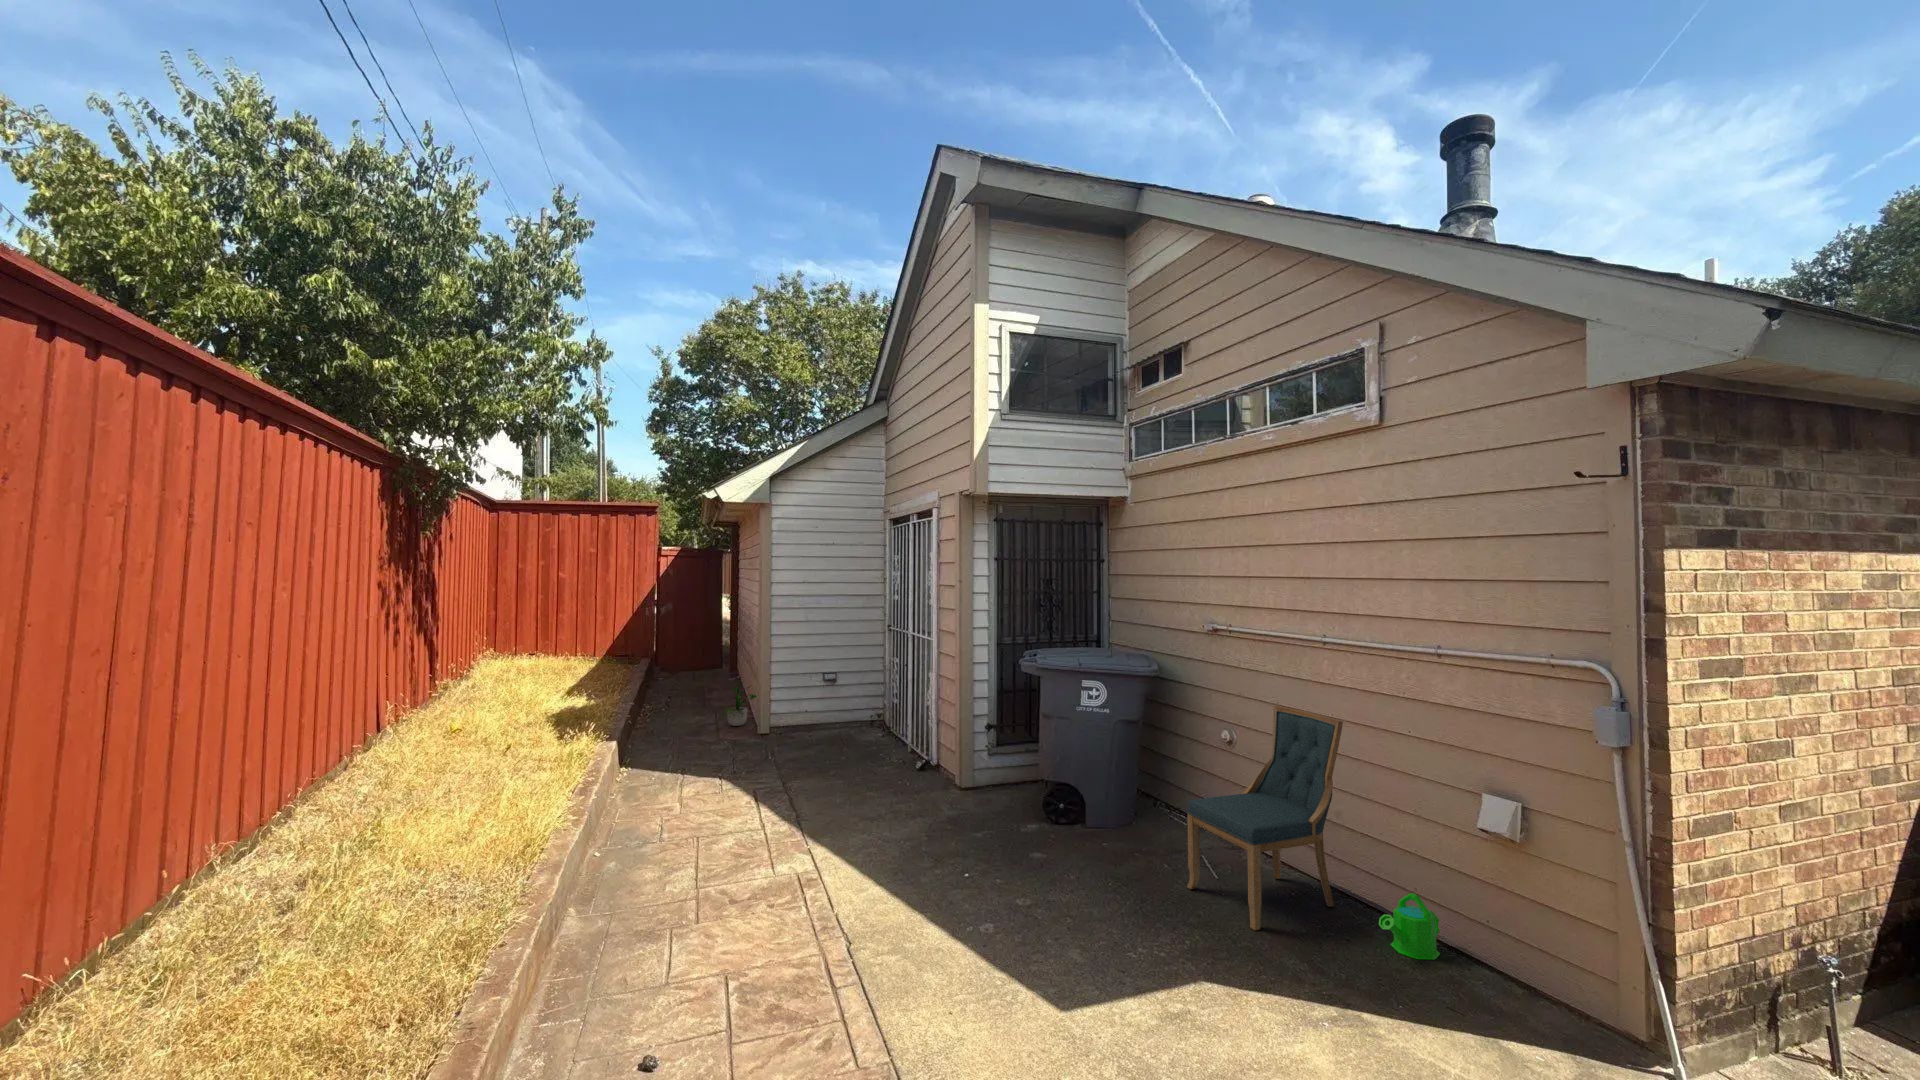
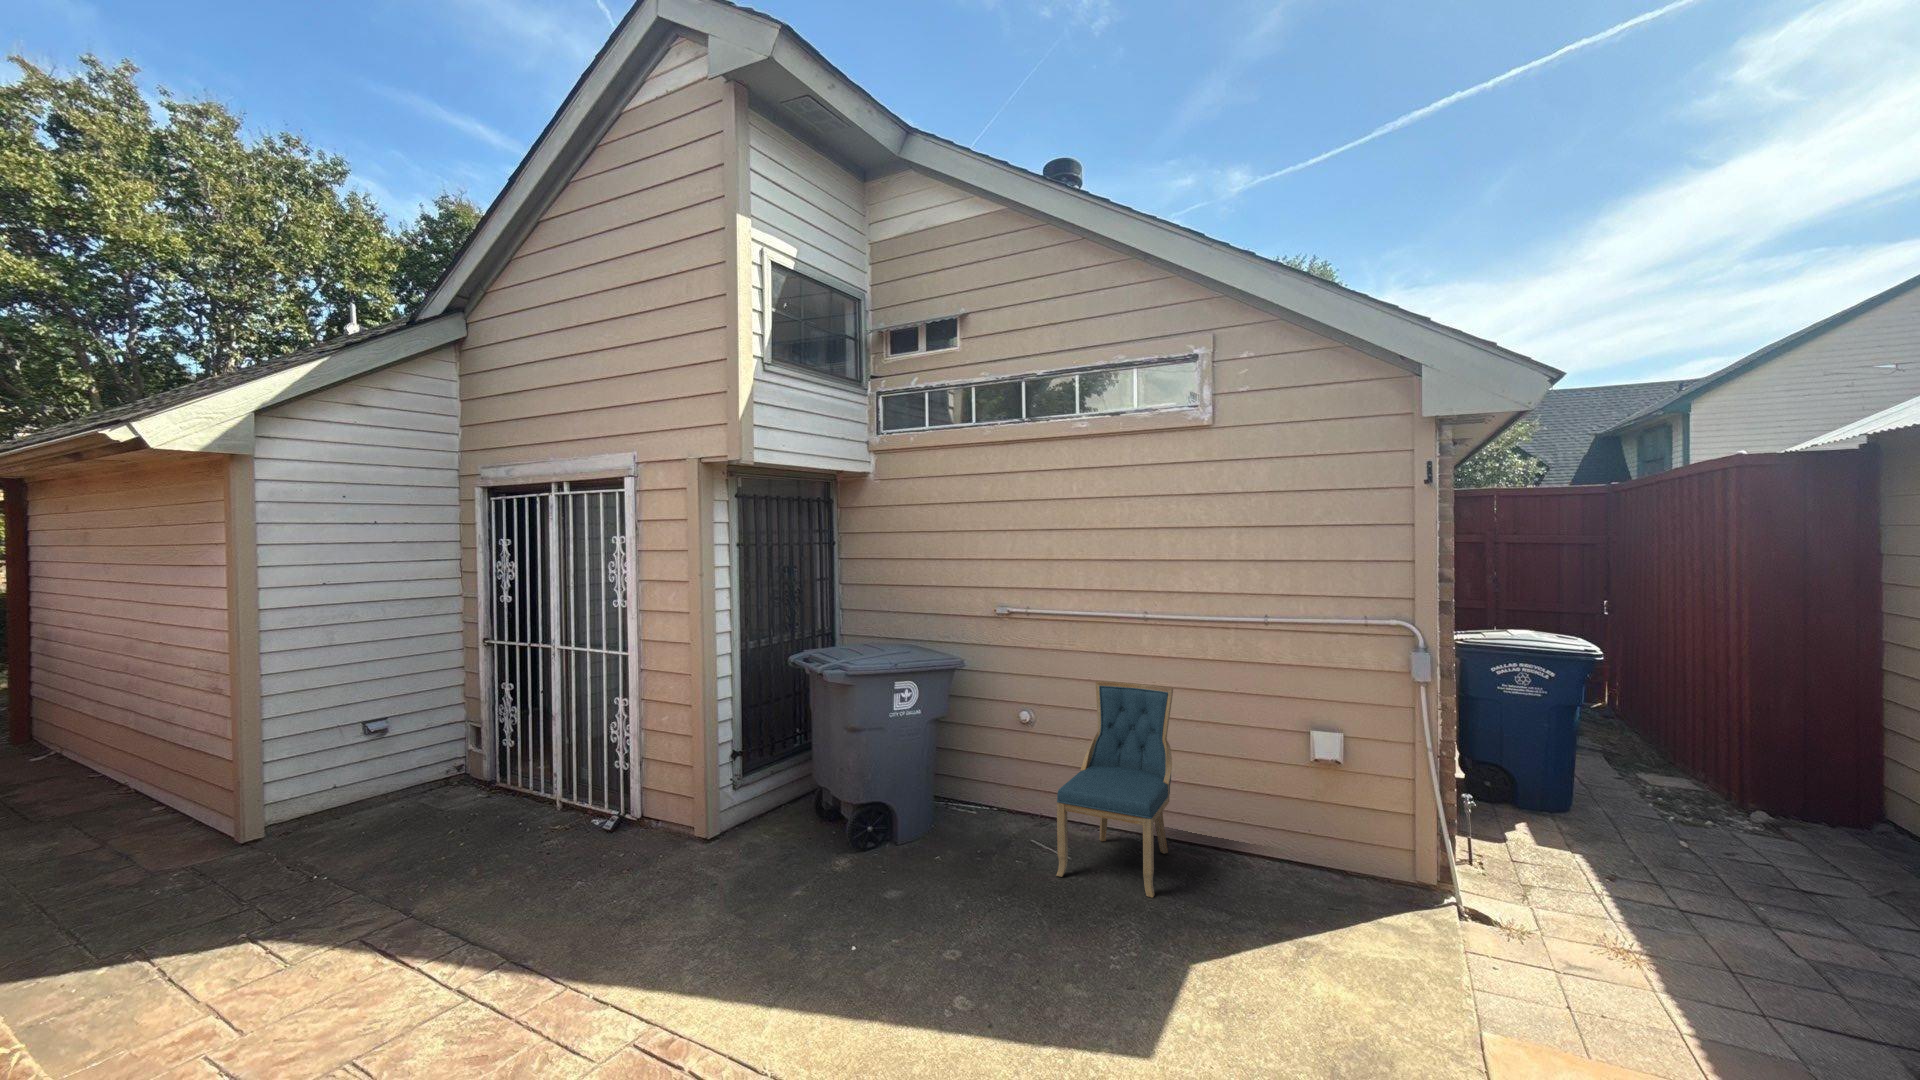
potted plant: present [723,682,757,726] -> none [143,738,229,835]
watering can: present [1379,893,1440,960] -> none [1233,824,1272,877]

